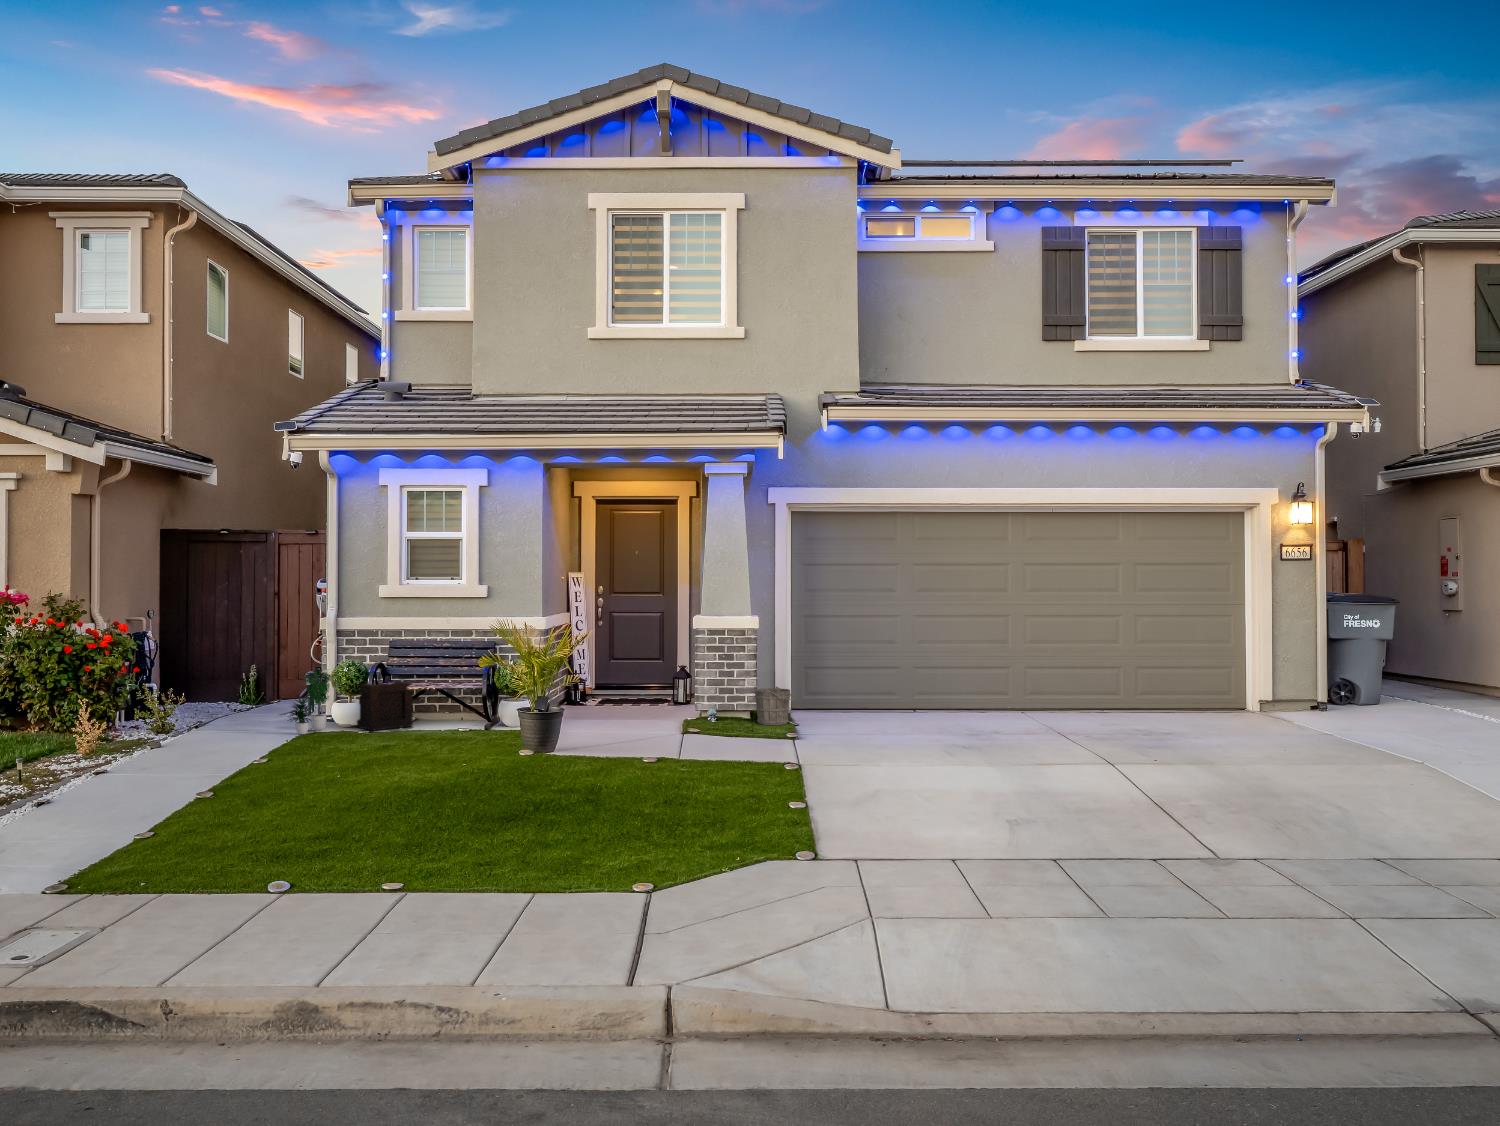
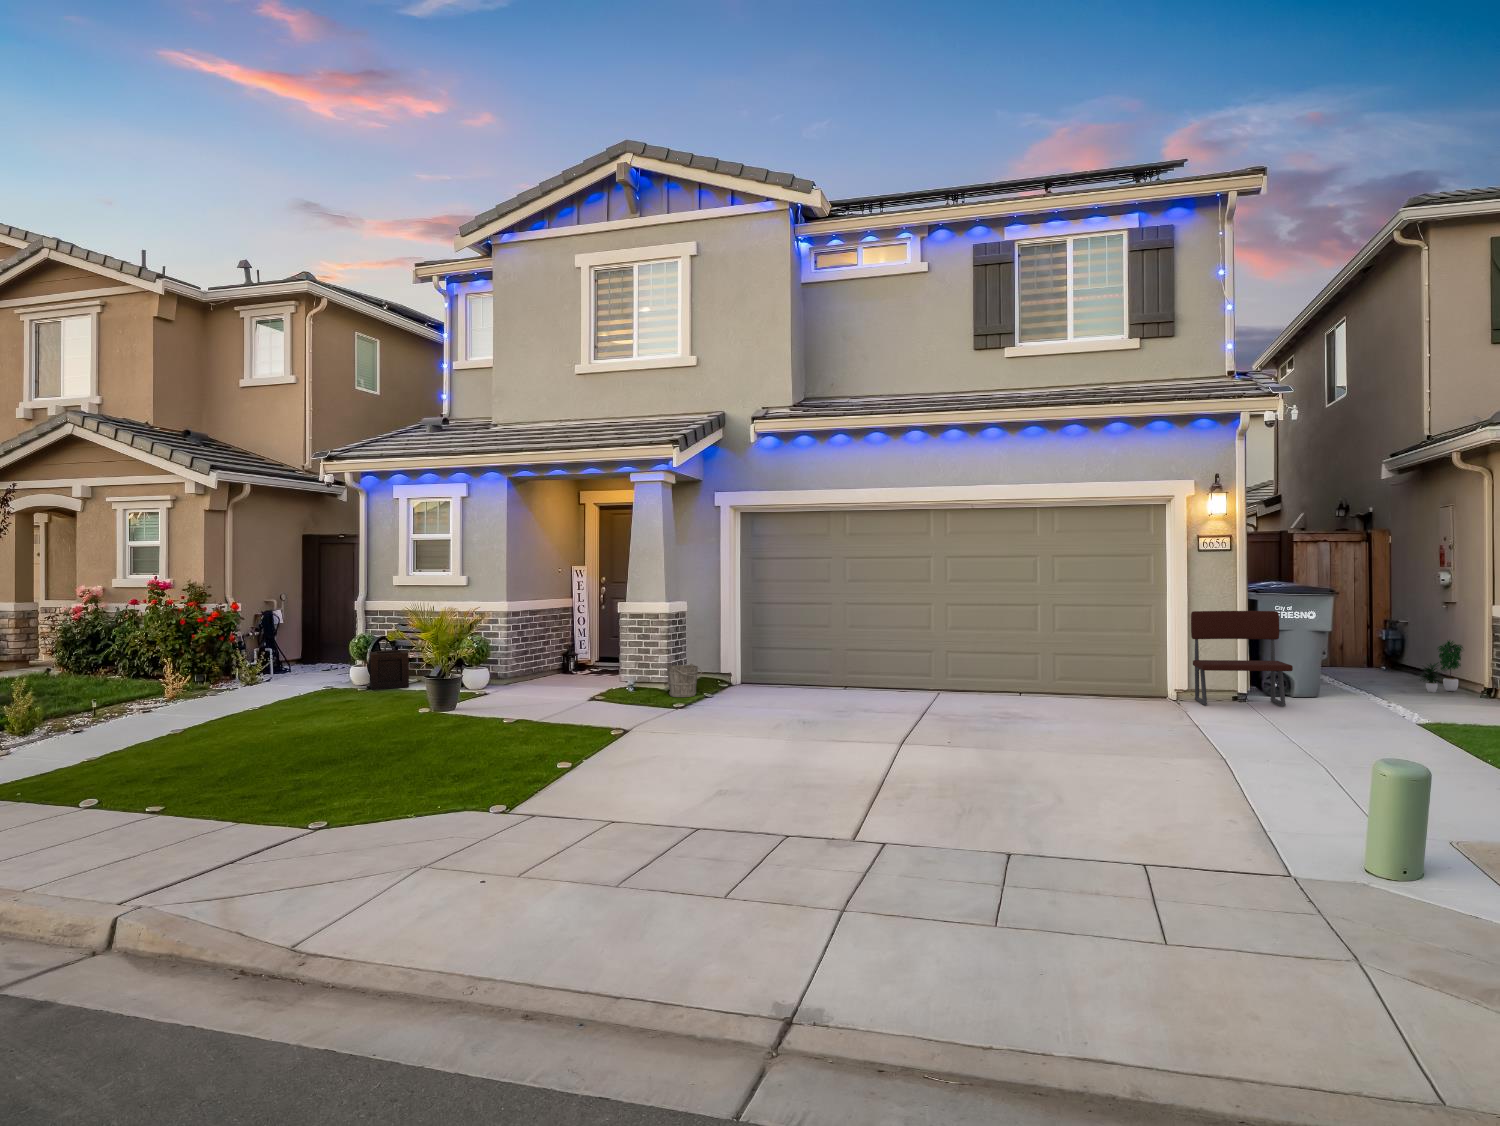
bench: none [1278,620,1378,714] -> present [1191,611,1293,707]
potted plant: present [288,669,331,734] -> present [1419,641,1463,692]

